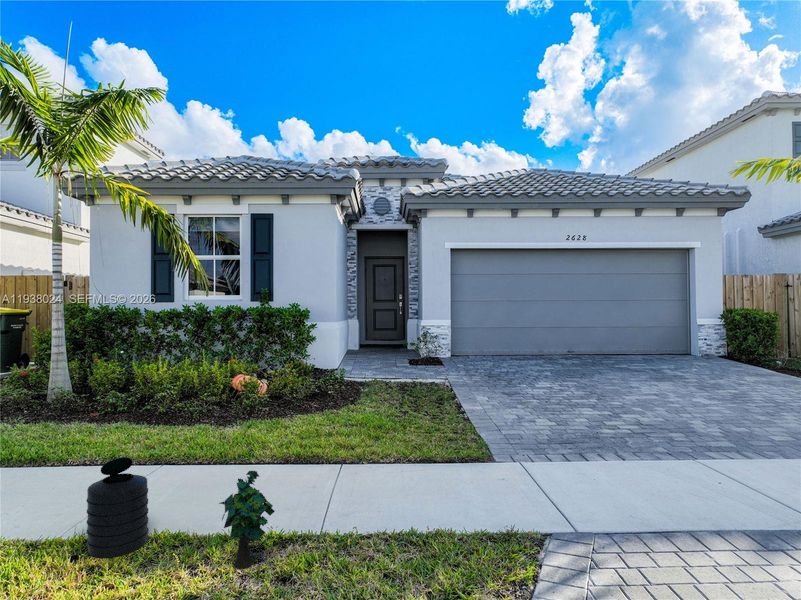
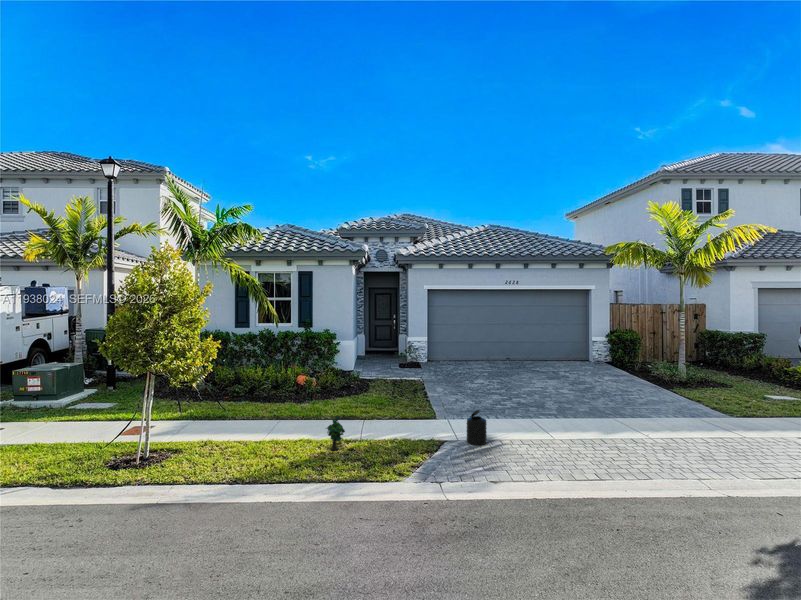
trash can: present [86,457,148,558] -> present [466,410,487,445]

